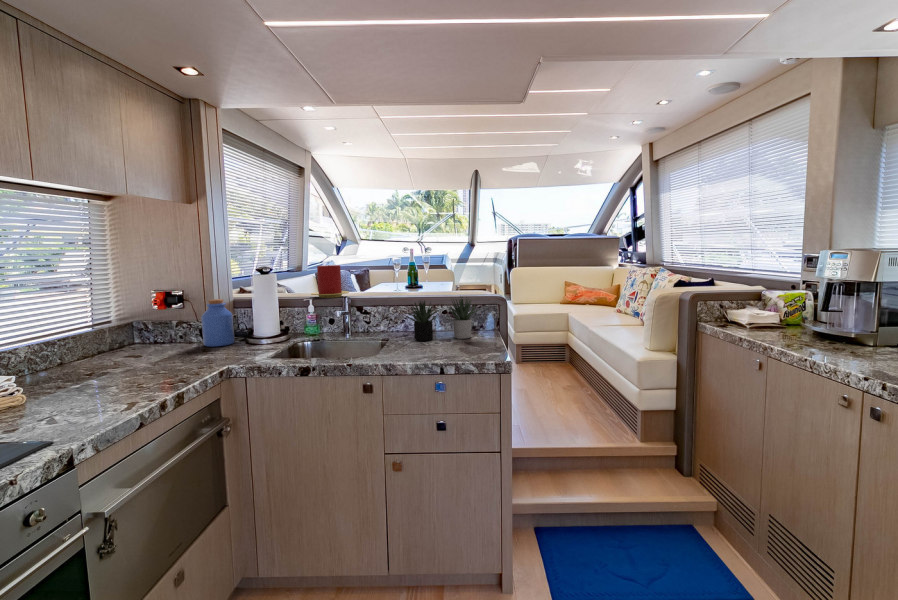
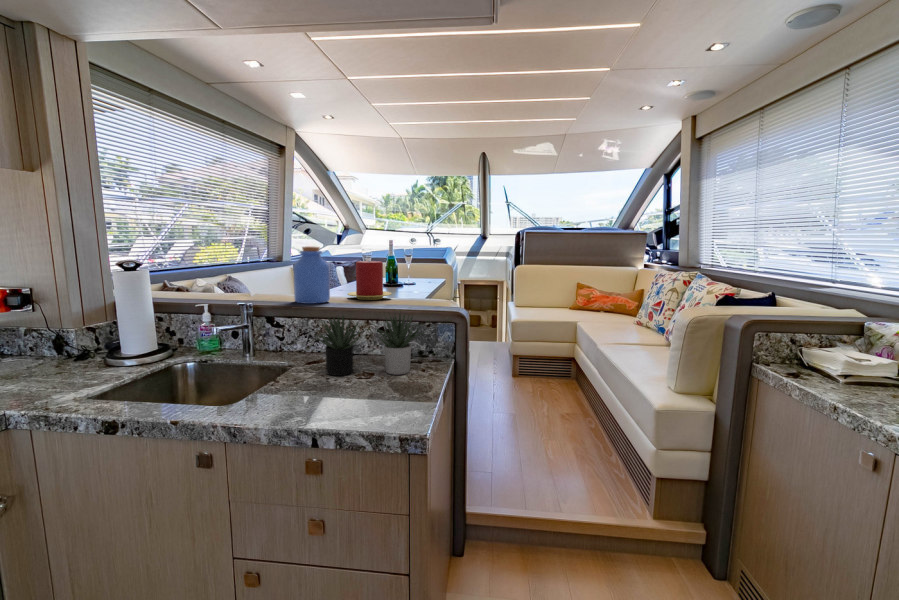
candle: present [311,265,349,298] -> present [348,261,391,300]
jar: present [201,299,234,347] -> present [293,246,330,304]

